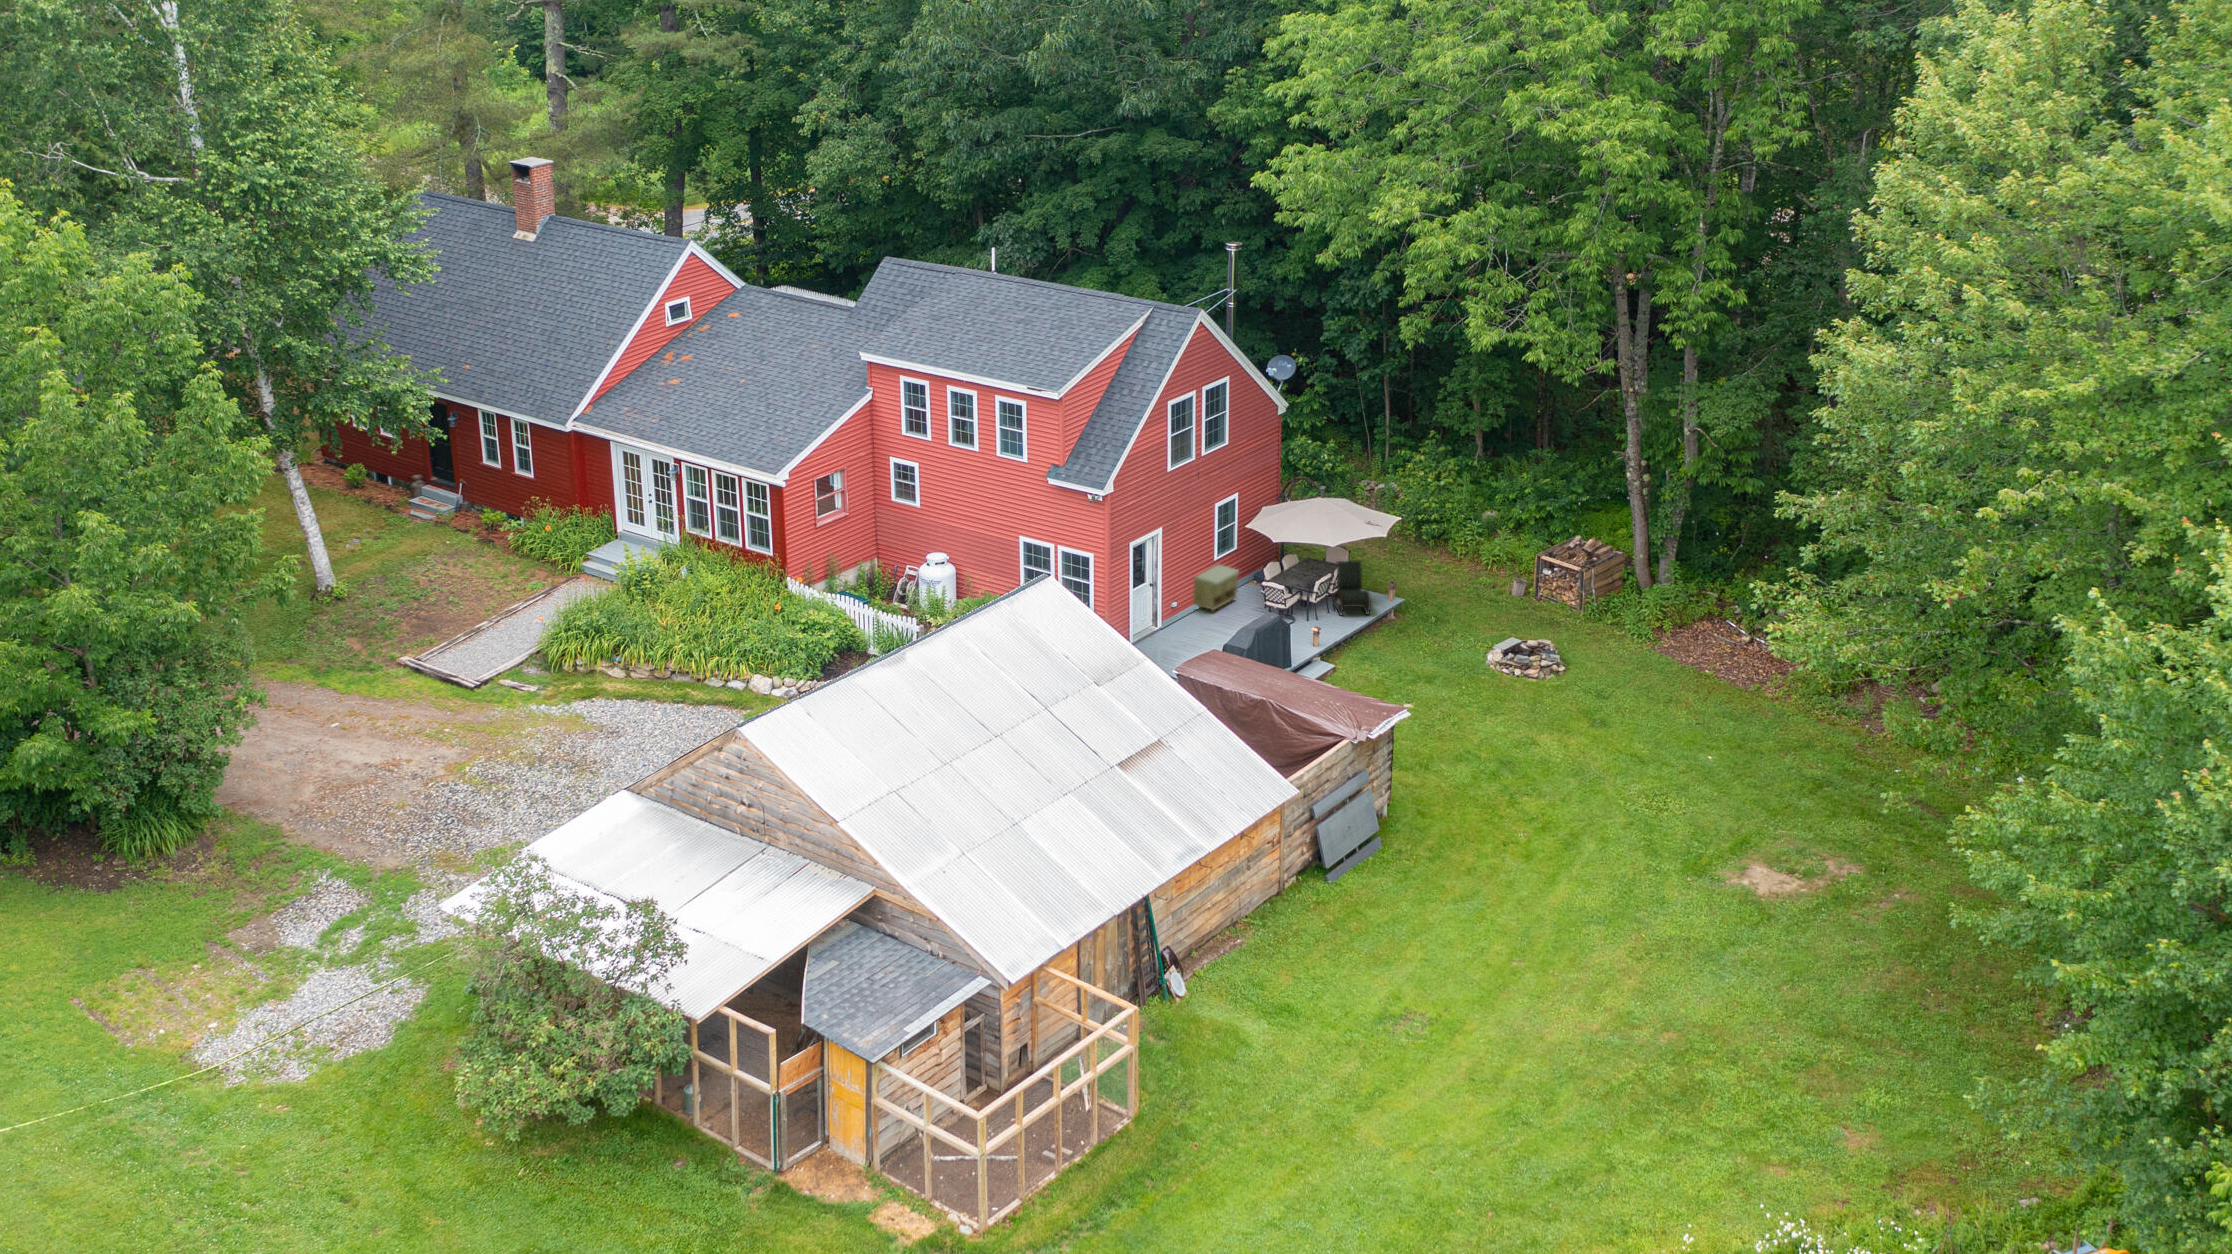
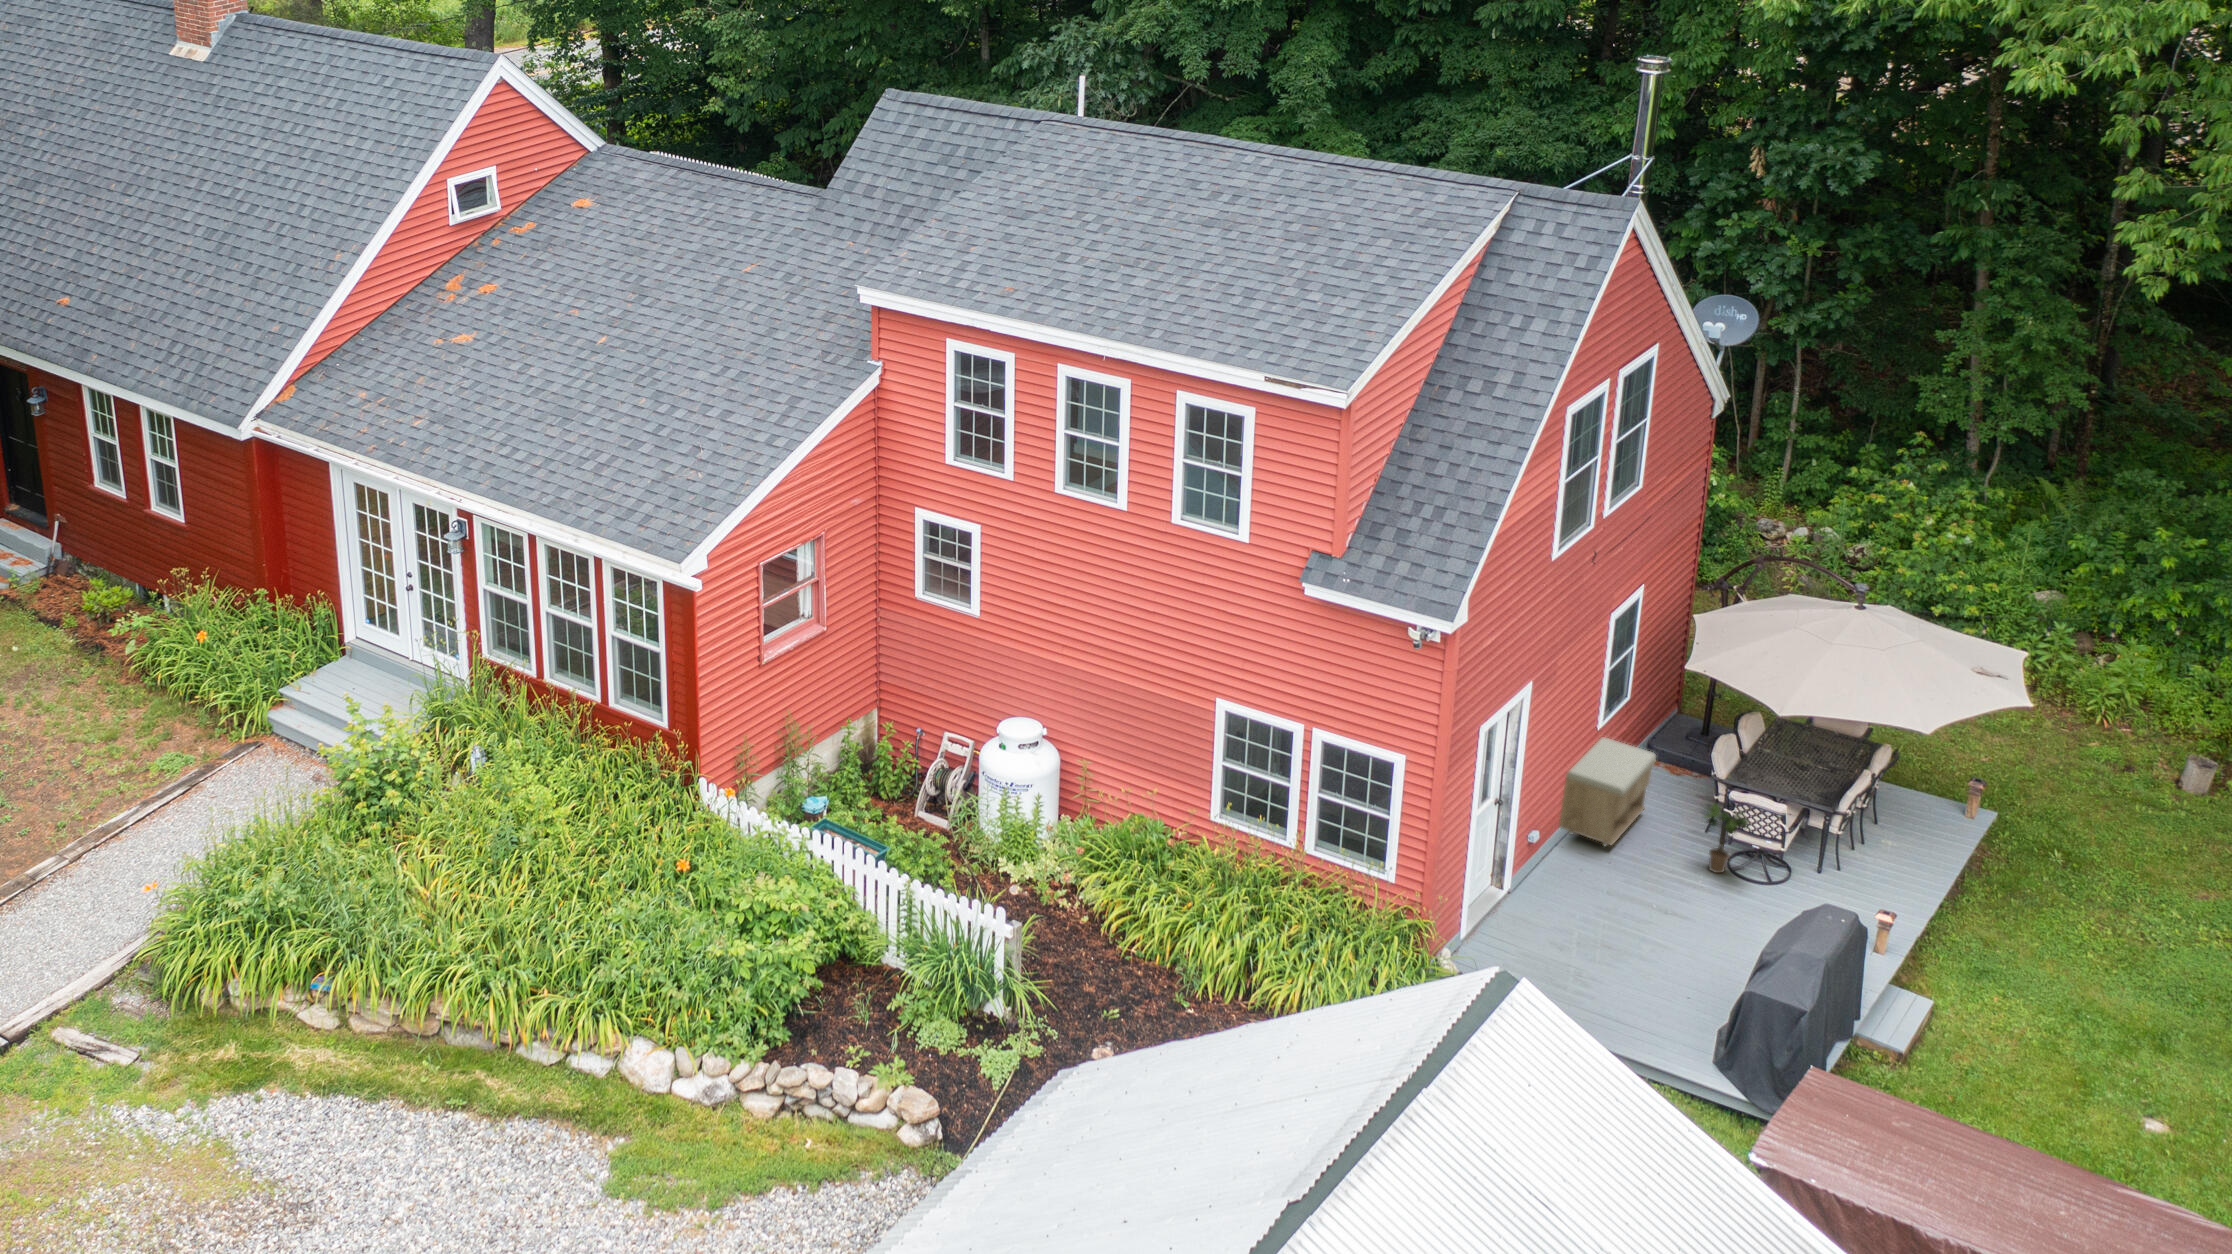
lounge chair: present [1333,561,1371,616] -> none [1856,736,1961,861]
potted plant: none [1251,588,1271,620] -> present [1704,804,1749,873]

